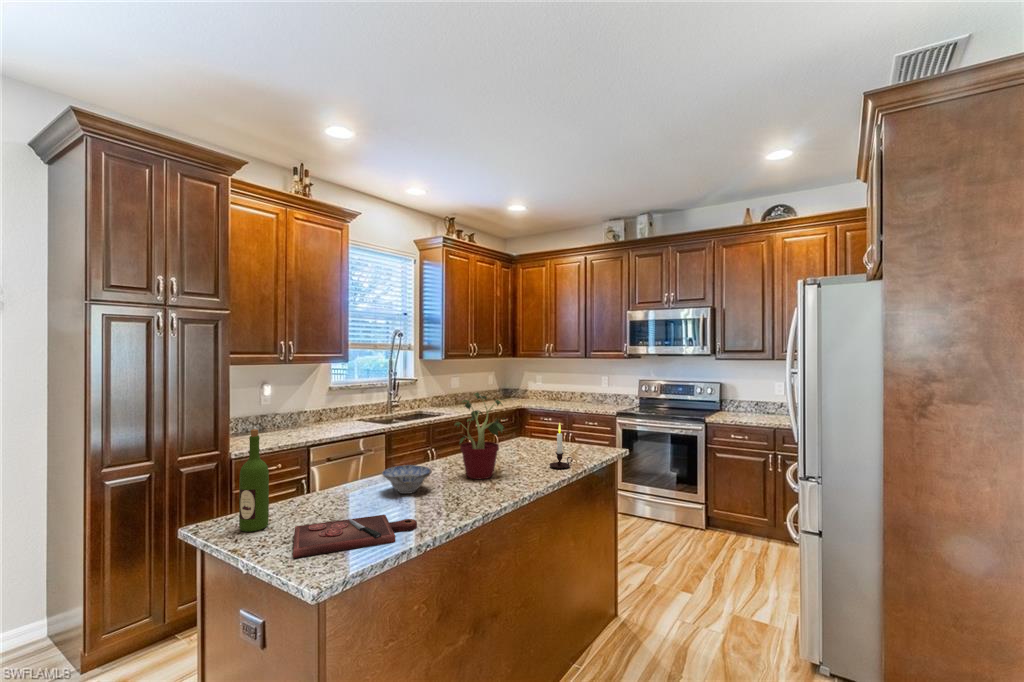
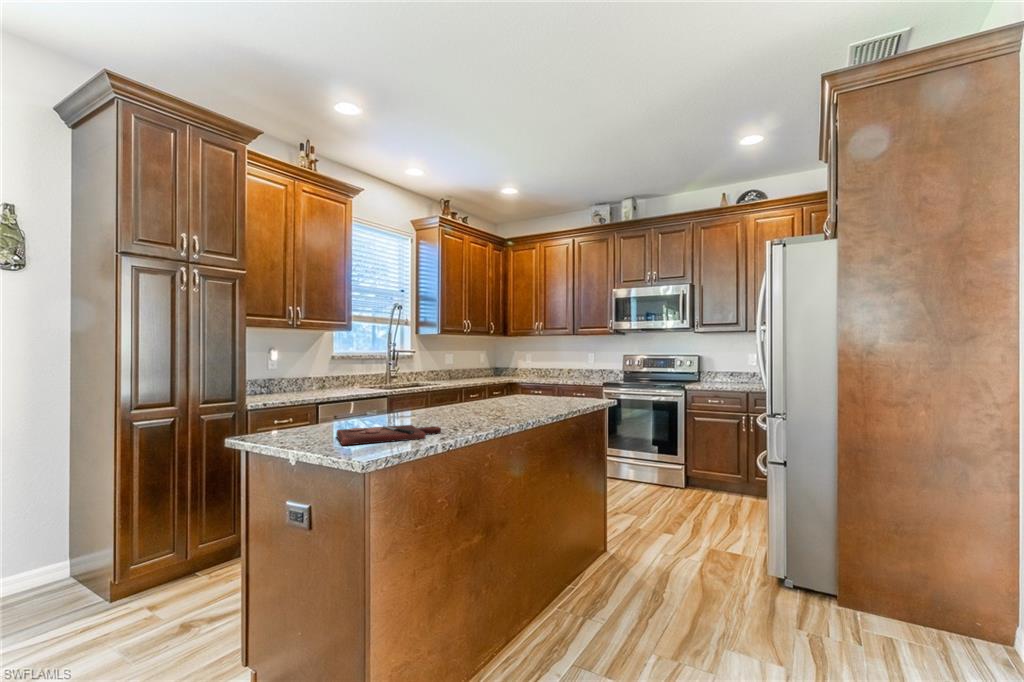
potted plant: present [455,393,505,479] -> none [463,337,511,412]
candle: present [549,423,573,468] -> none [547,366,568,406]
wine bottle: present [239,429,269,532] -> none [286,350,311,436]
ceramic bowl: present [382,465,432,494] -> none [402,398,446,419]

